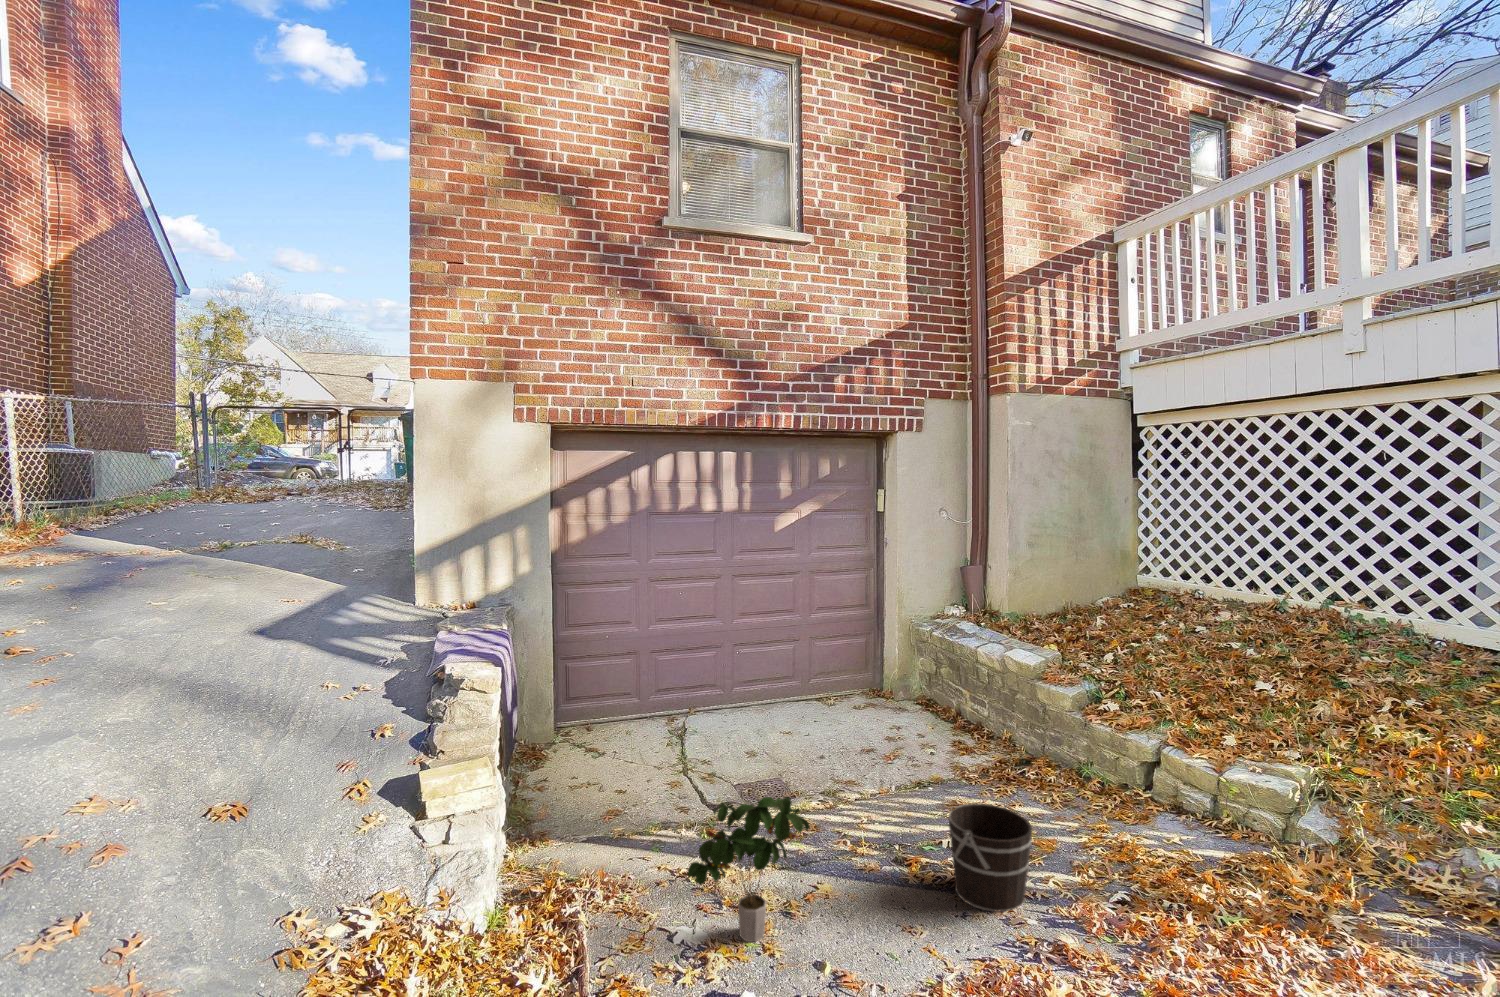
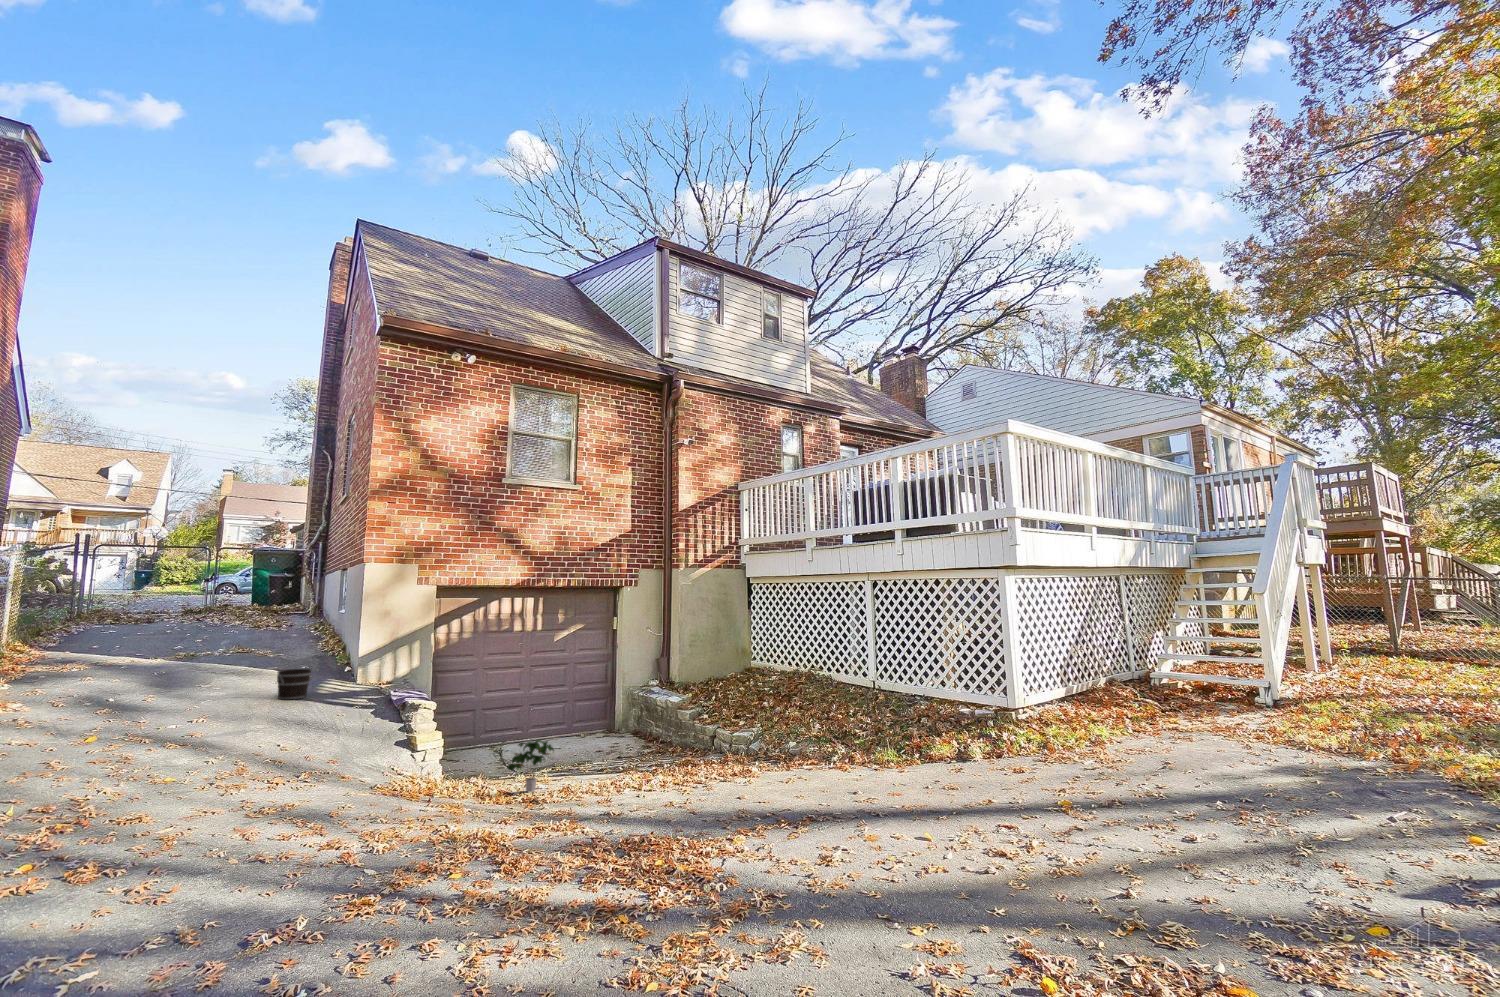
bucket: present [949,803,1032,911] -> present [277,668,311,699]

